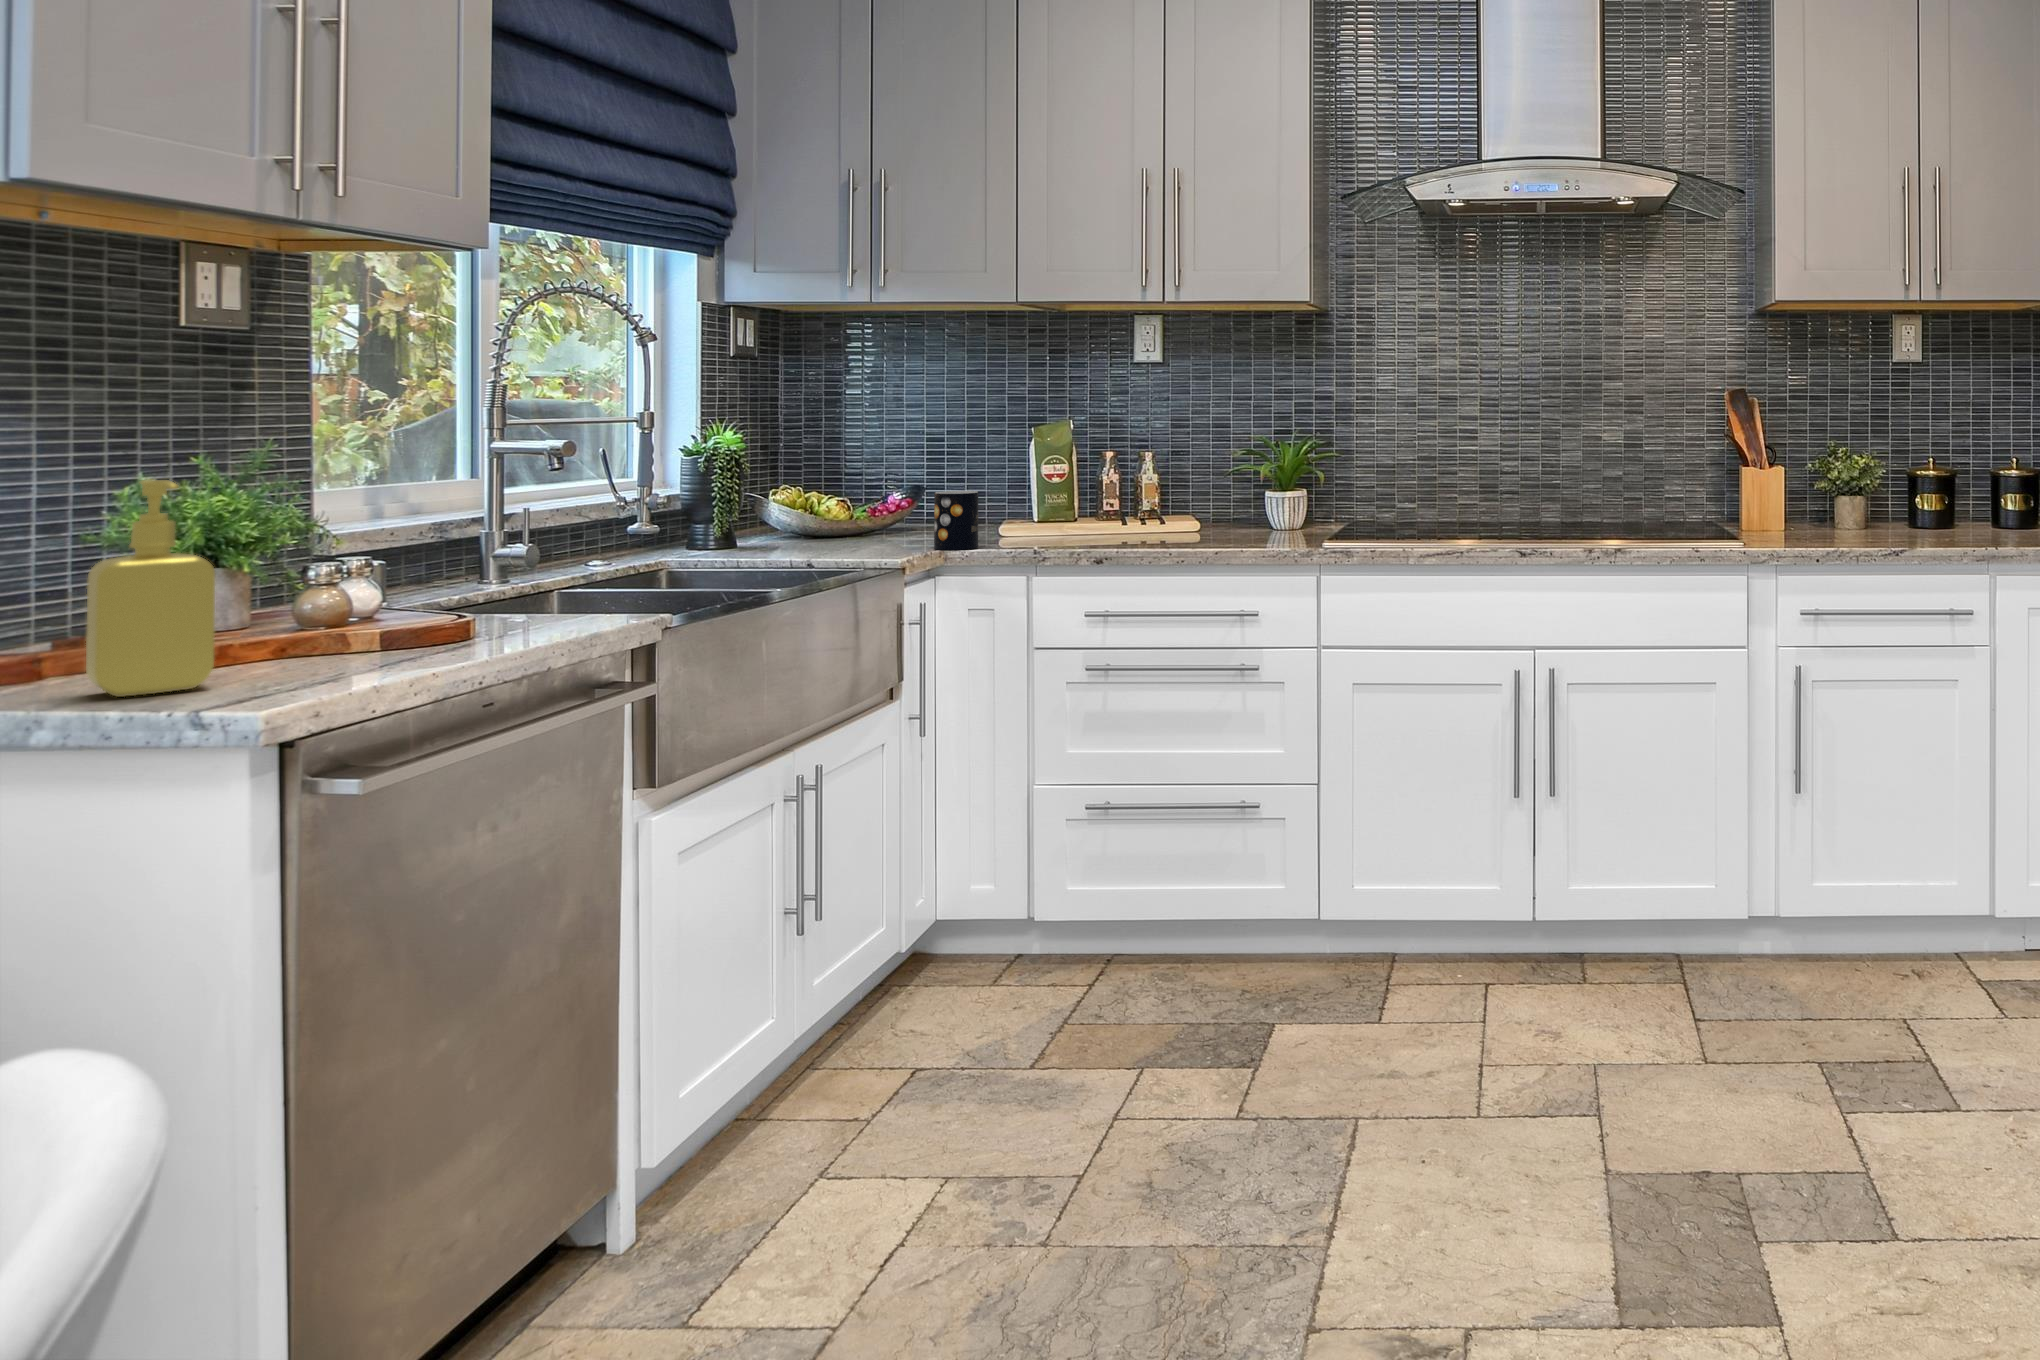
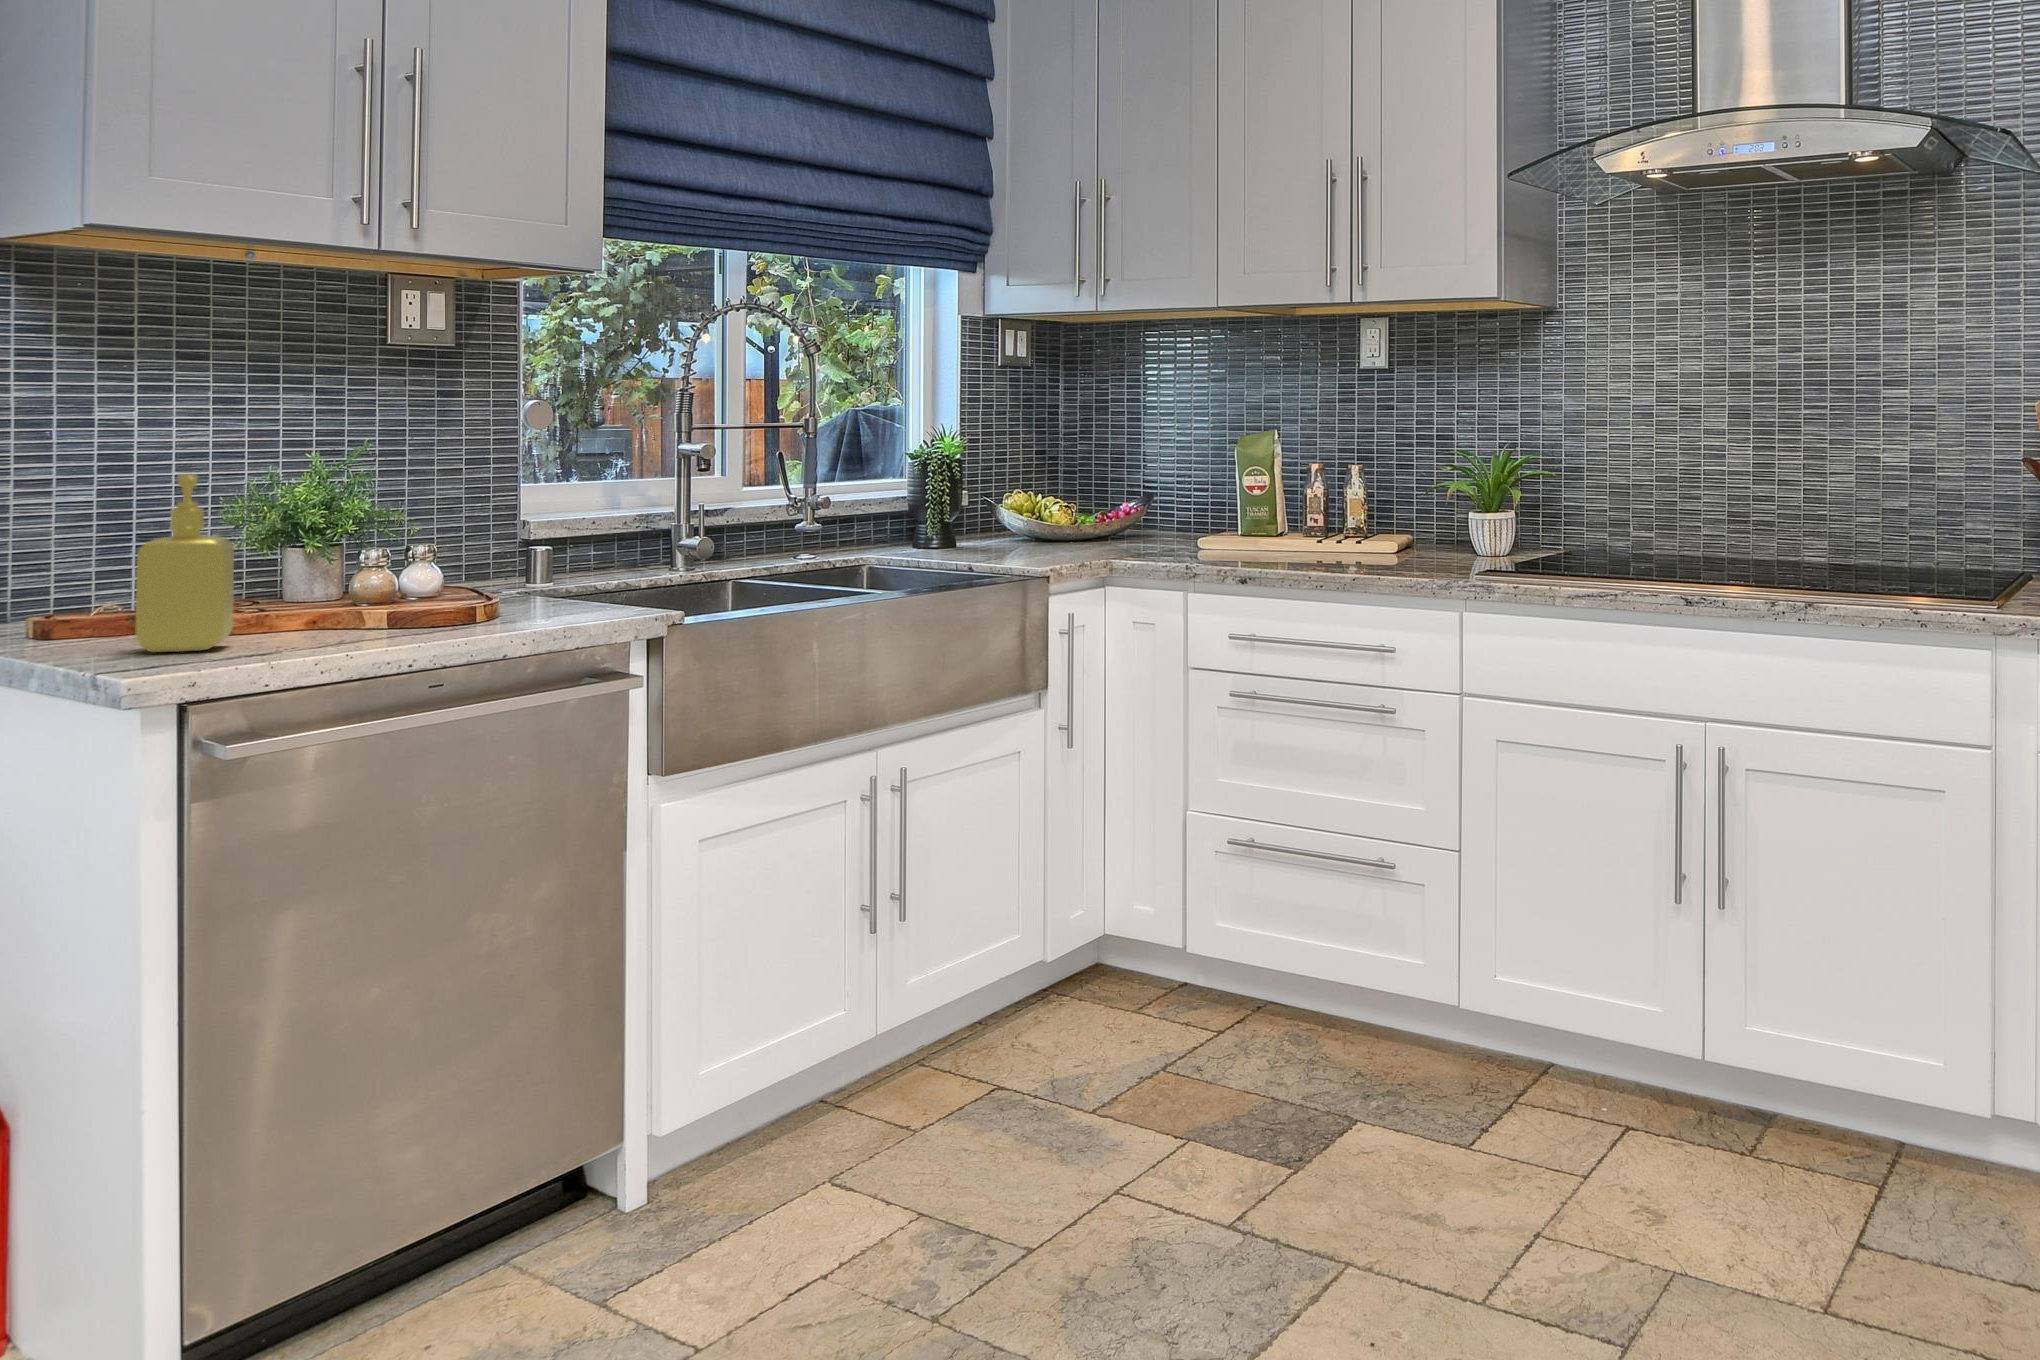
mug: present [934,491,978,550] -> none [1101,502,1144,562]

